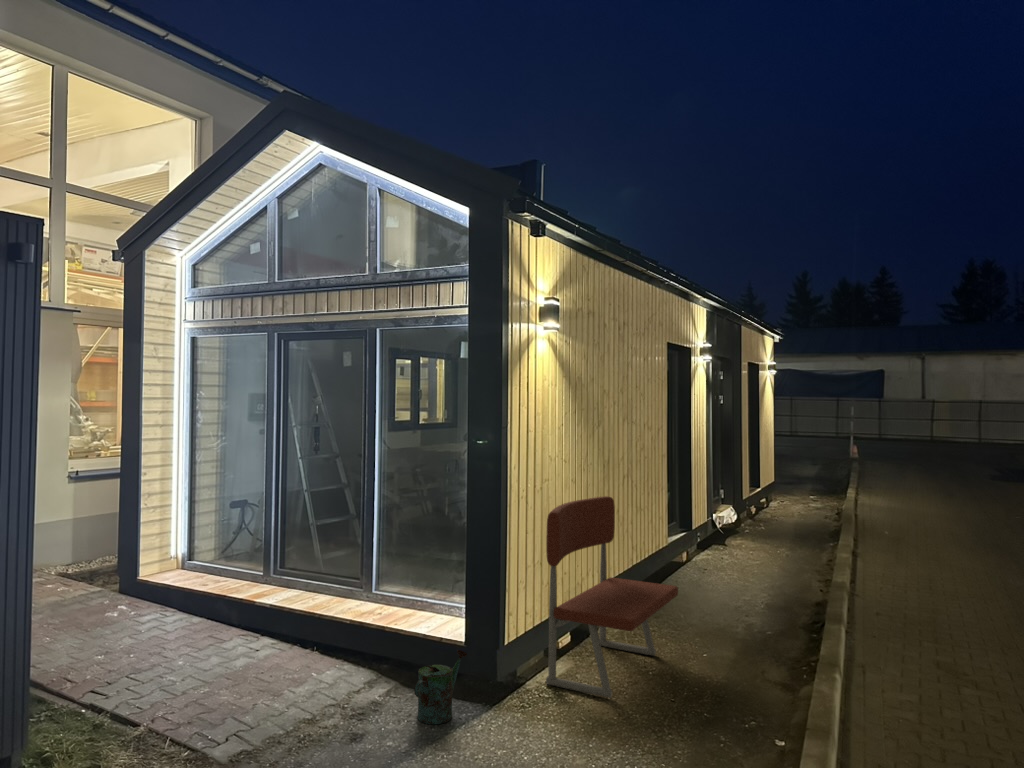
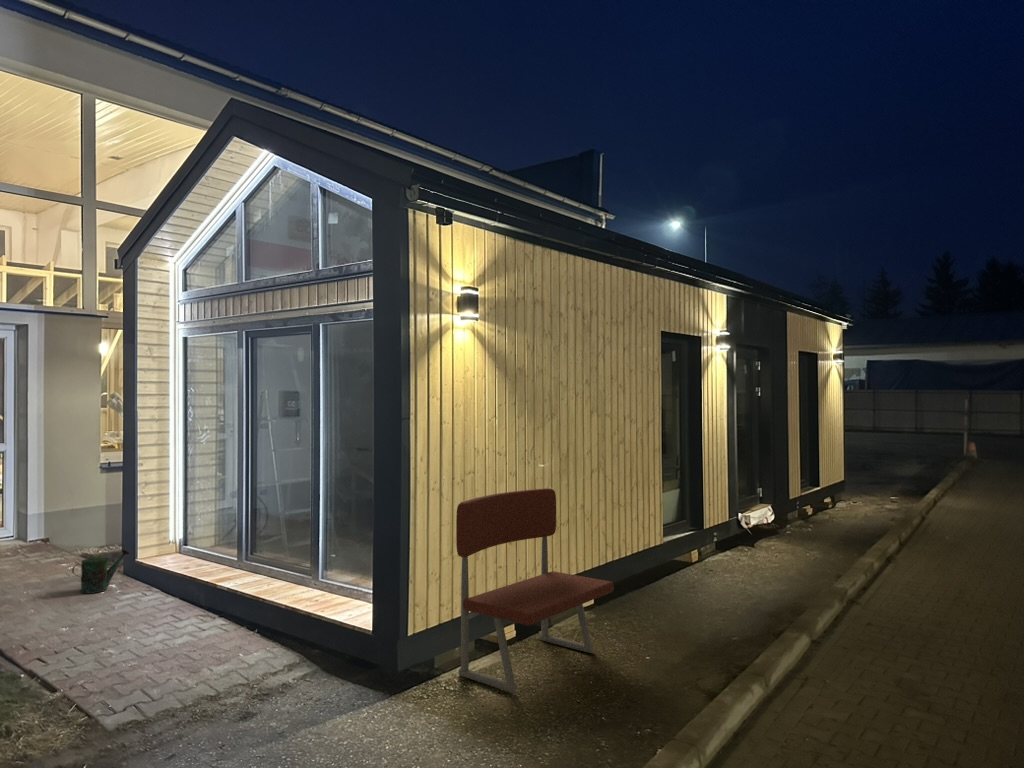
watering can: present [414,650,467,724] -> present [72,550,129,594]

